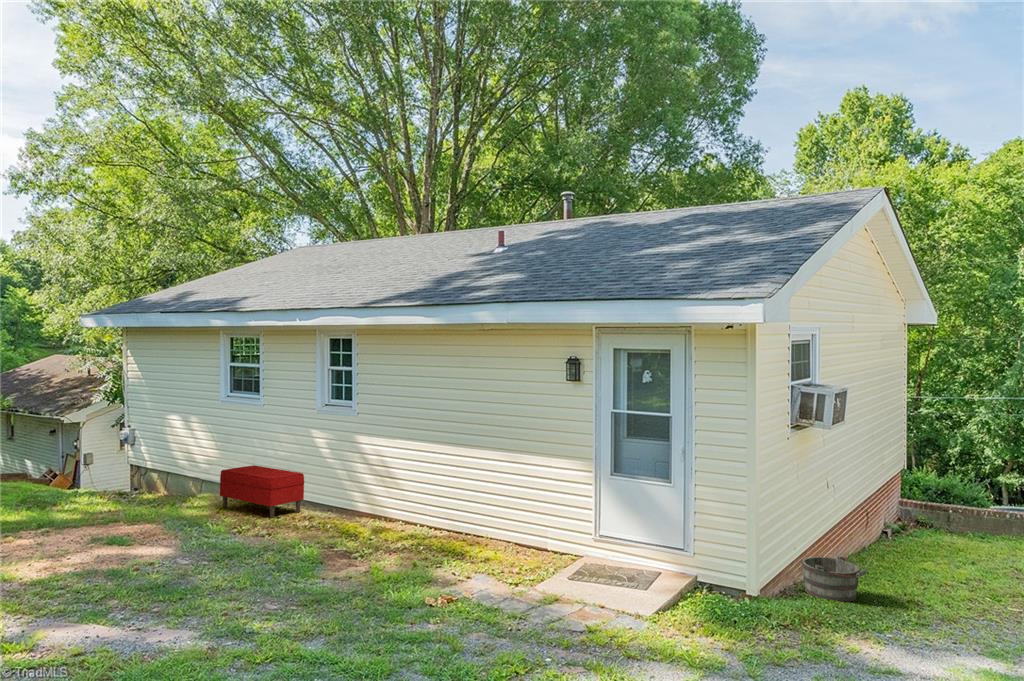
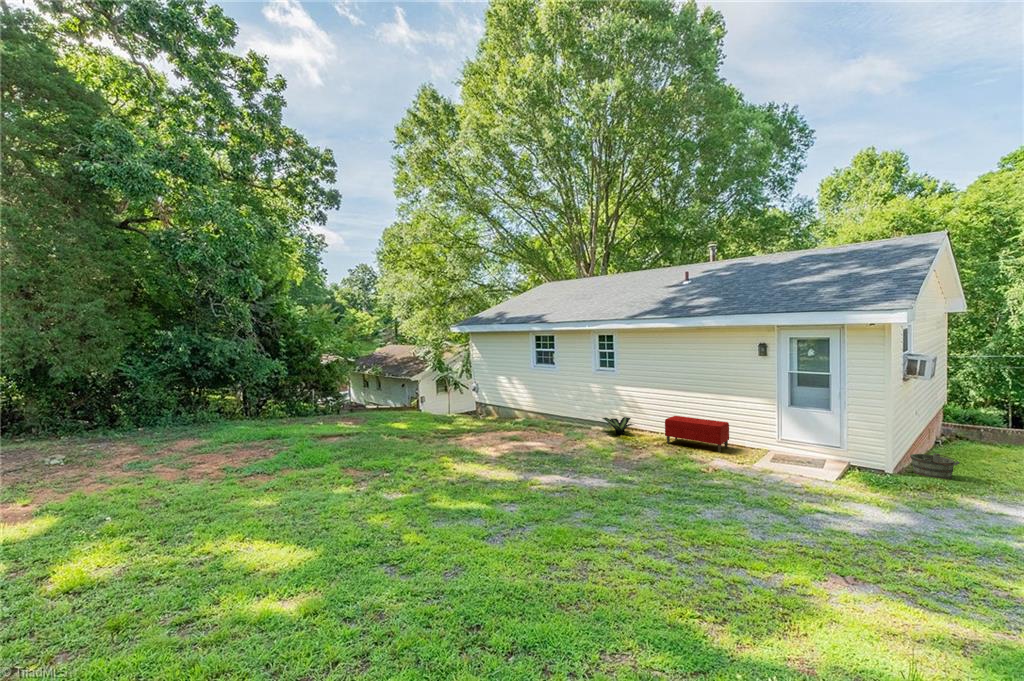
bench: present [220,465,304,518] -> present [665,416,729,453]
potted plant: none [315,496,376,533] -> present [603,417,633,435]

